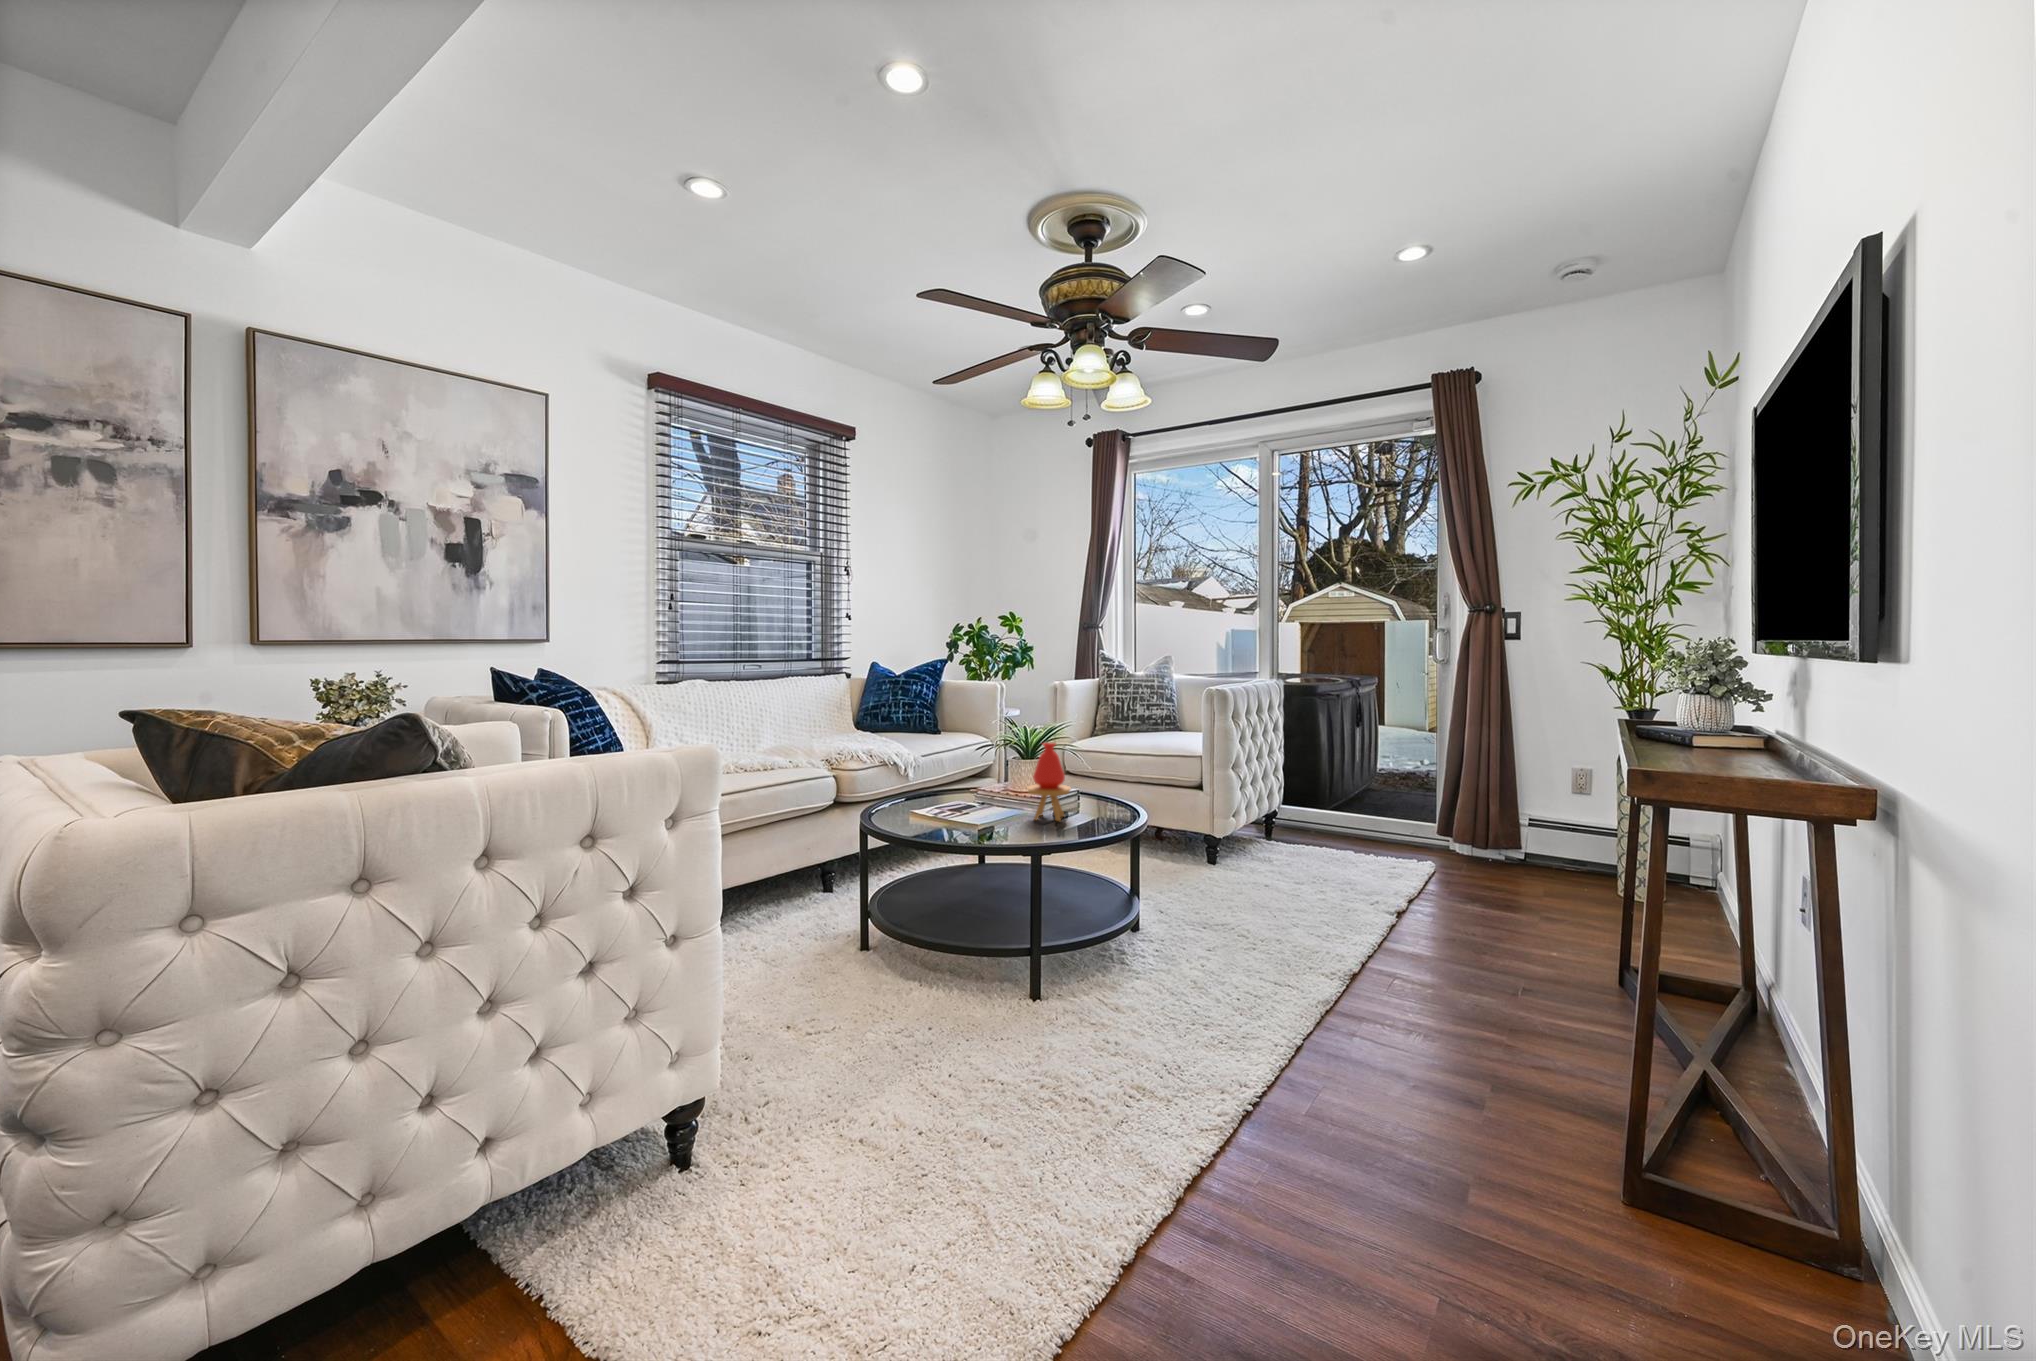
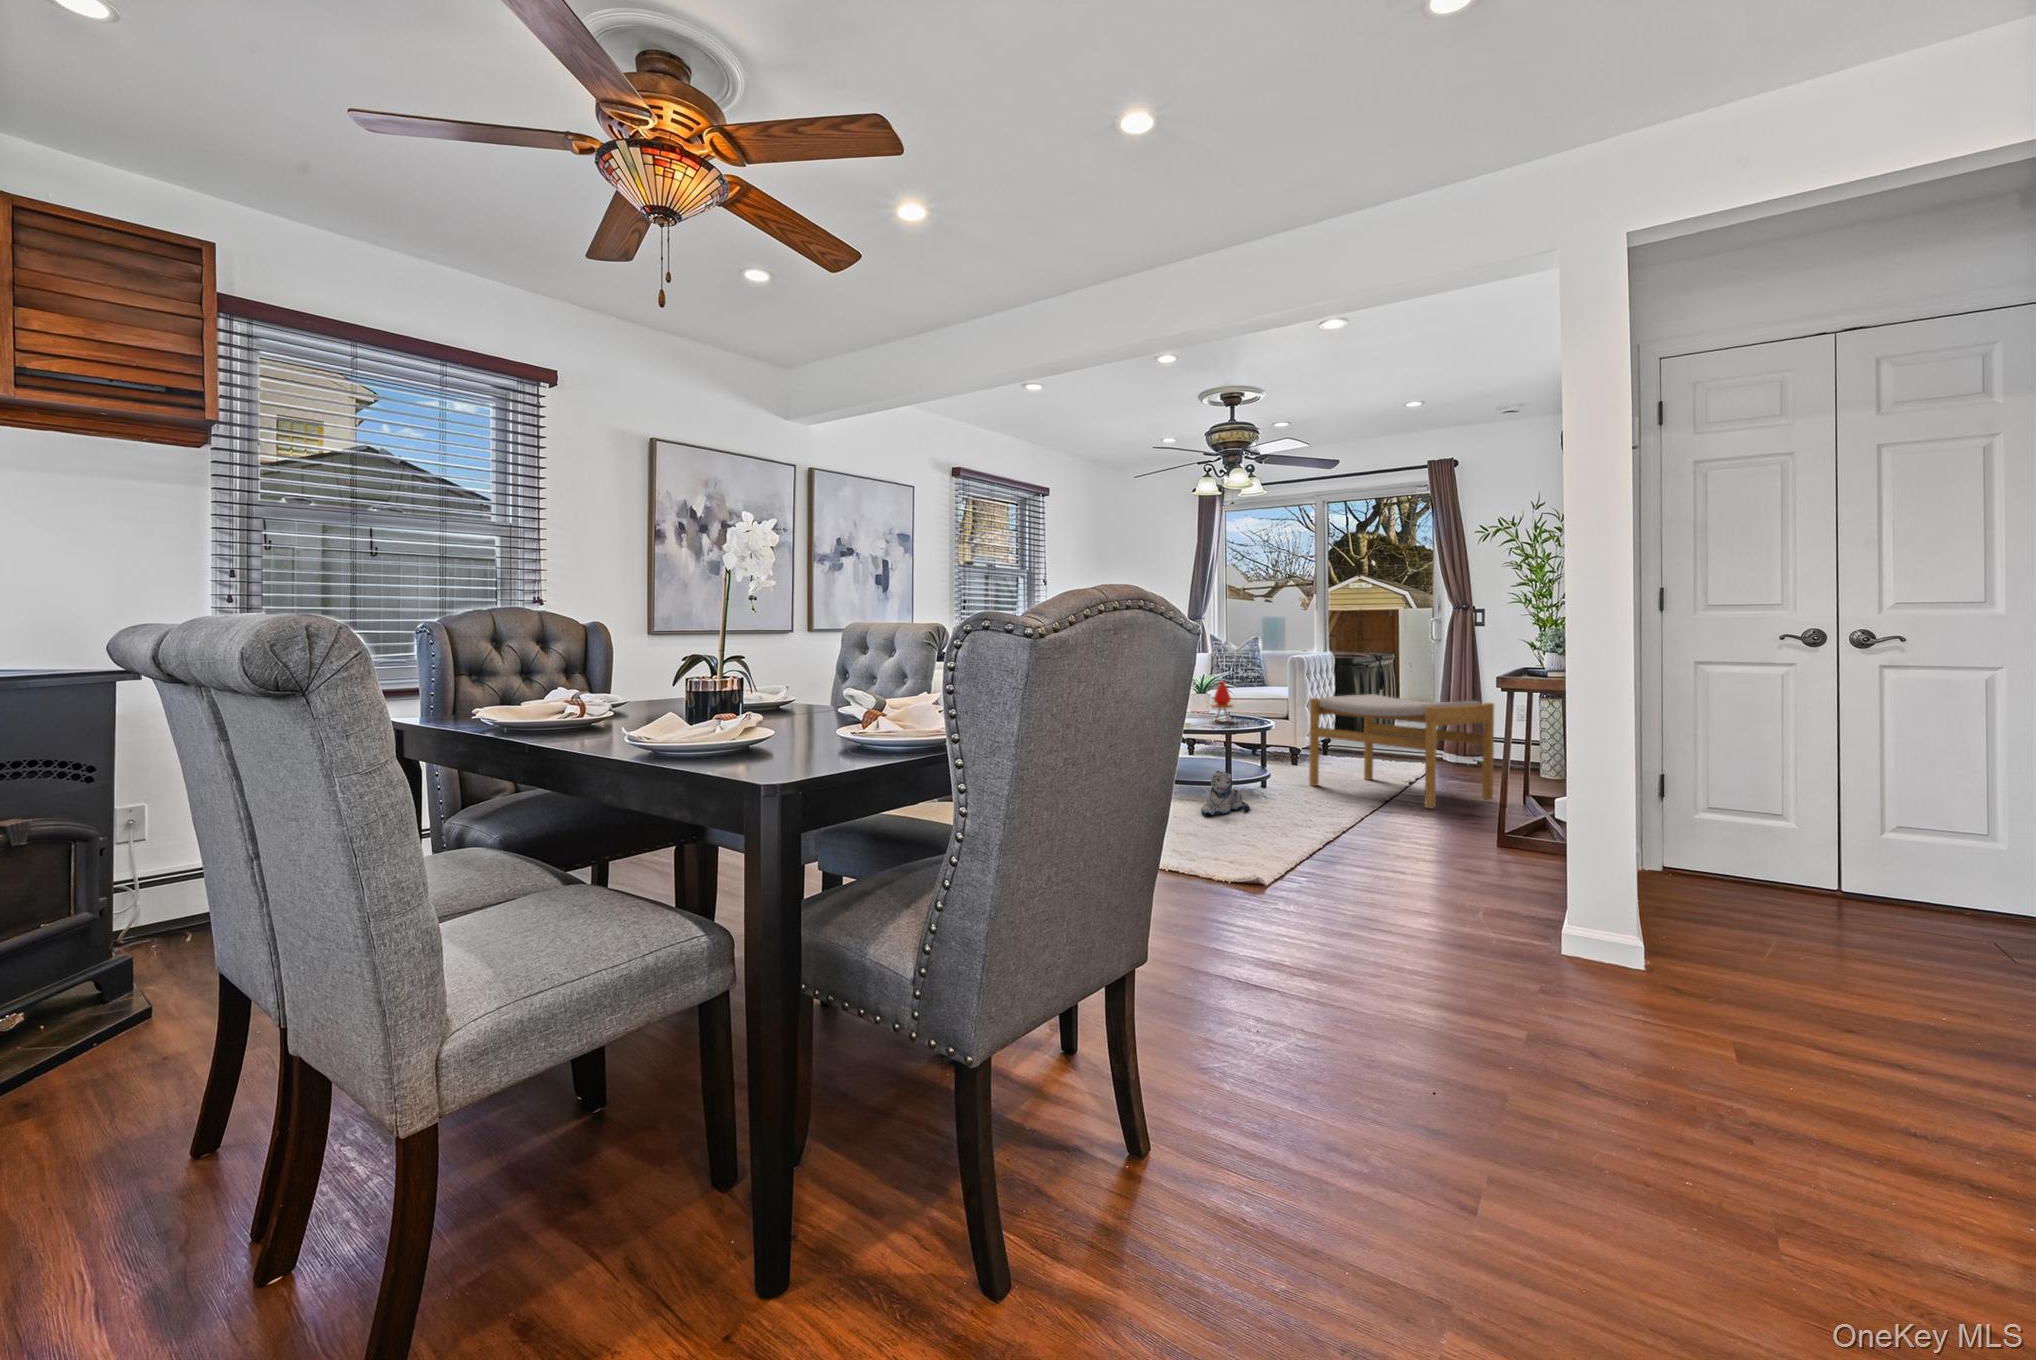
footstool: none [1217,762,1578,1037] -> present [1309,694,1494,809]
plush toy: none [934,960,1060,1077] -> present [1201,771,1250,815]

